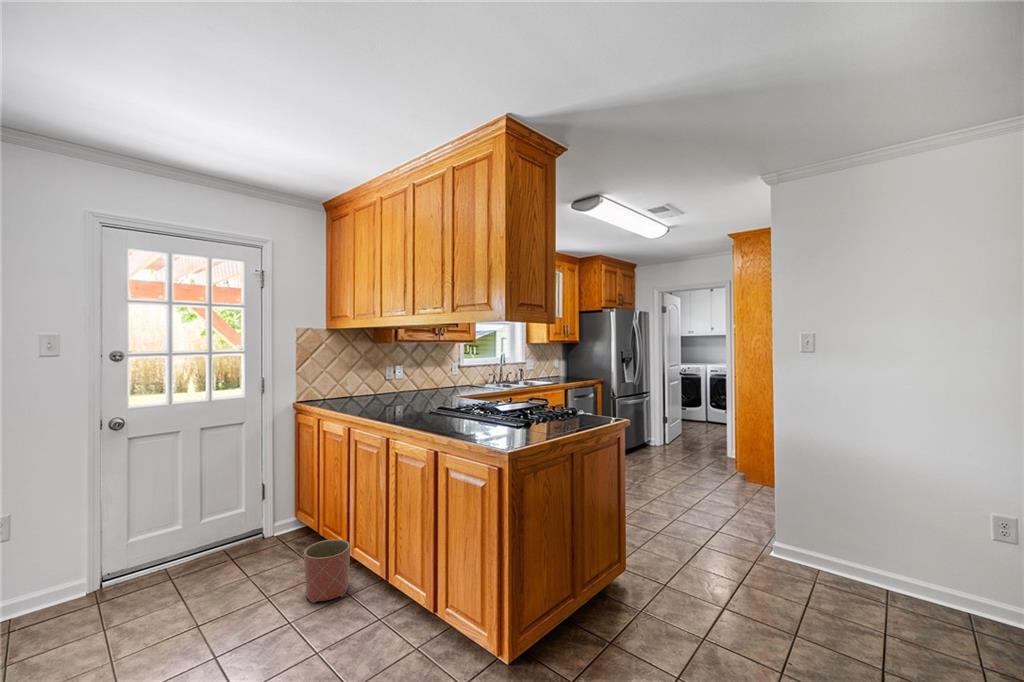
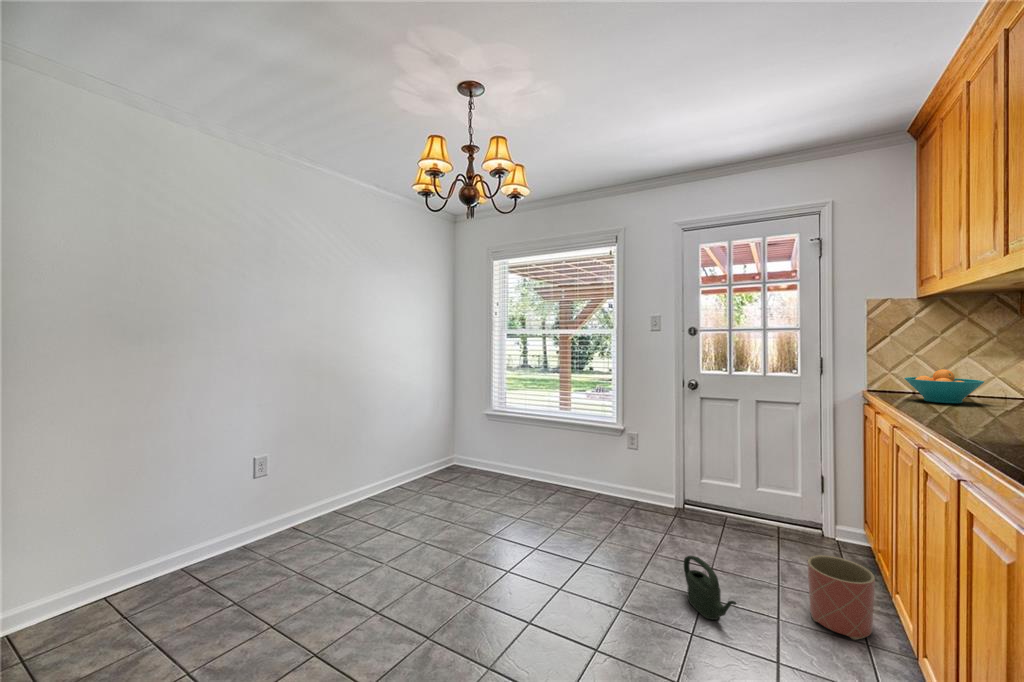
fruit bowl: none [328,382,370,406] -> present [904,369,984,403]
watering can: none [195,608,281,666] -> present [684,556,736,620]

